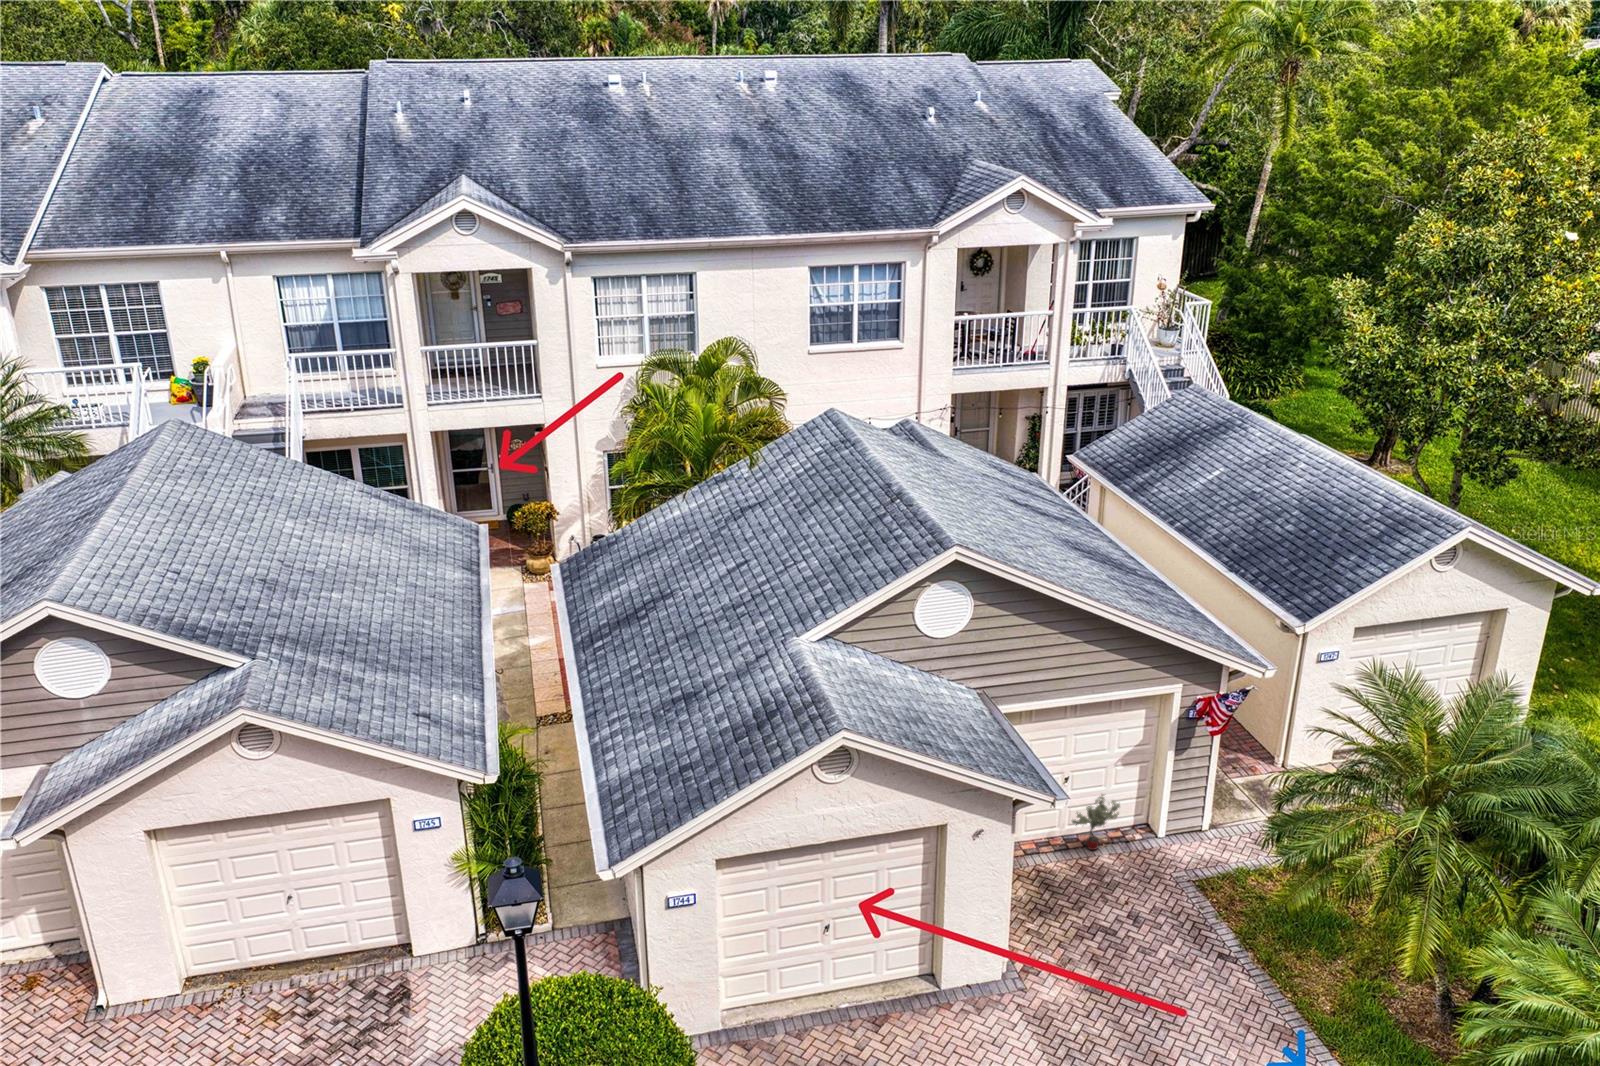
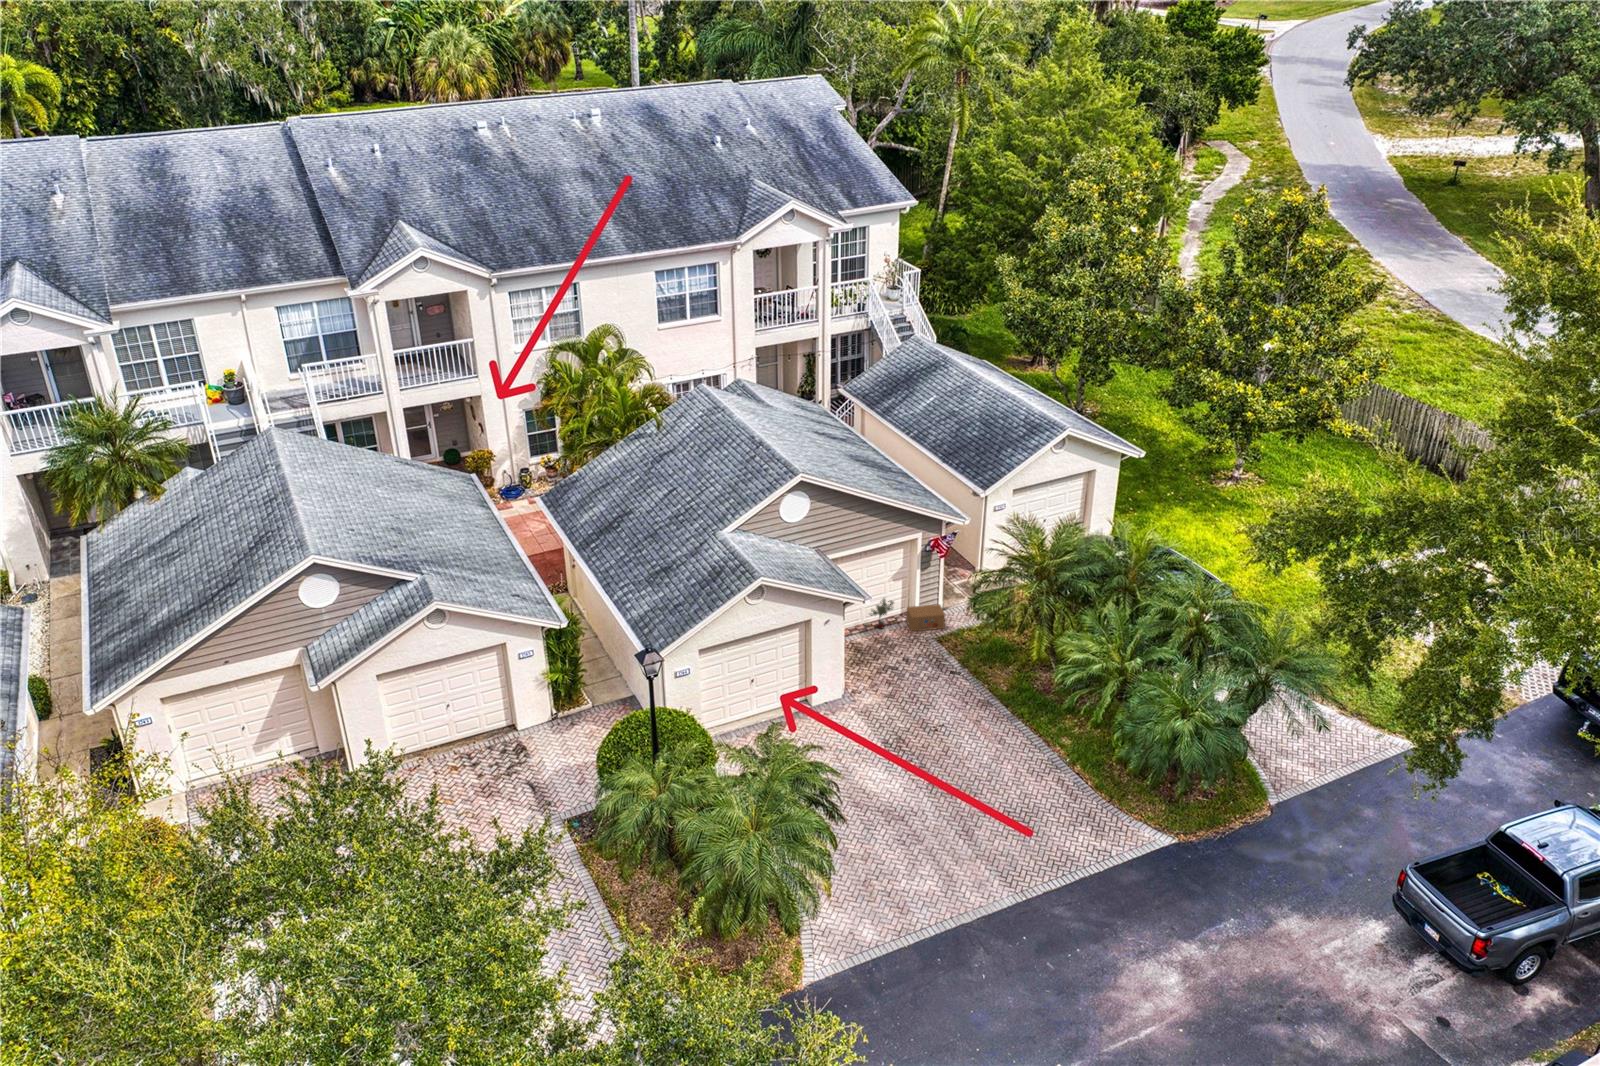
cardboard box: none [1141,816,1215,866] -> present [906,604,945,631]

